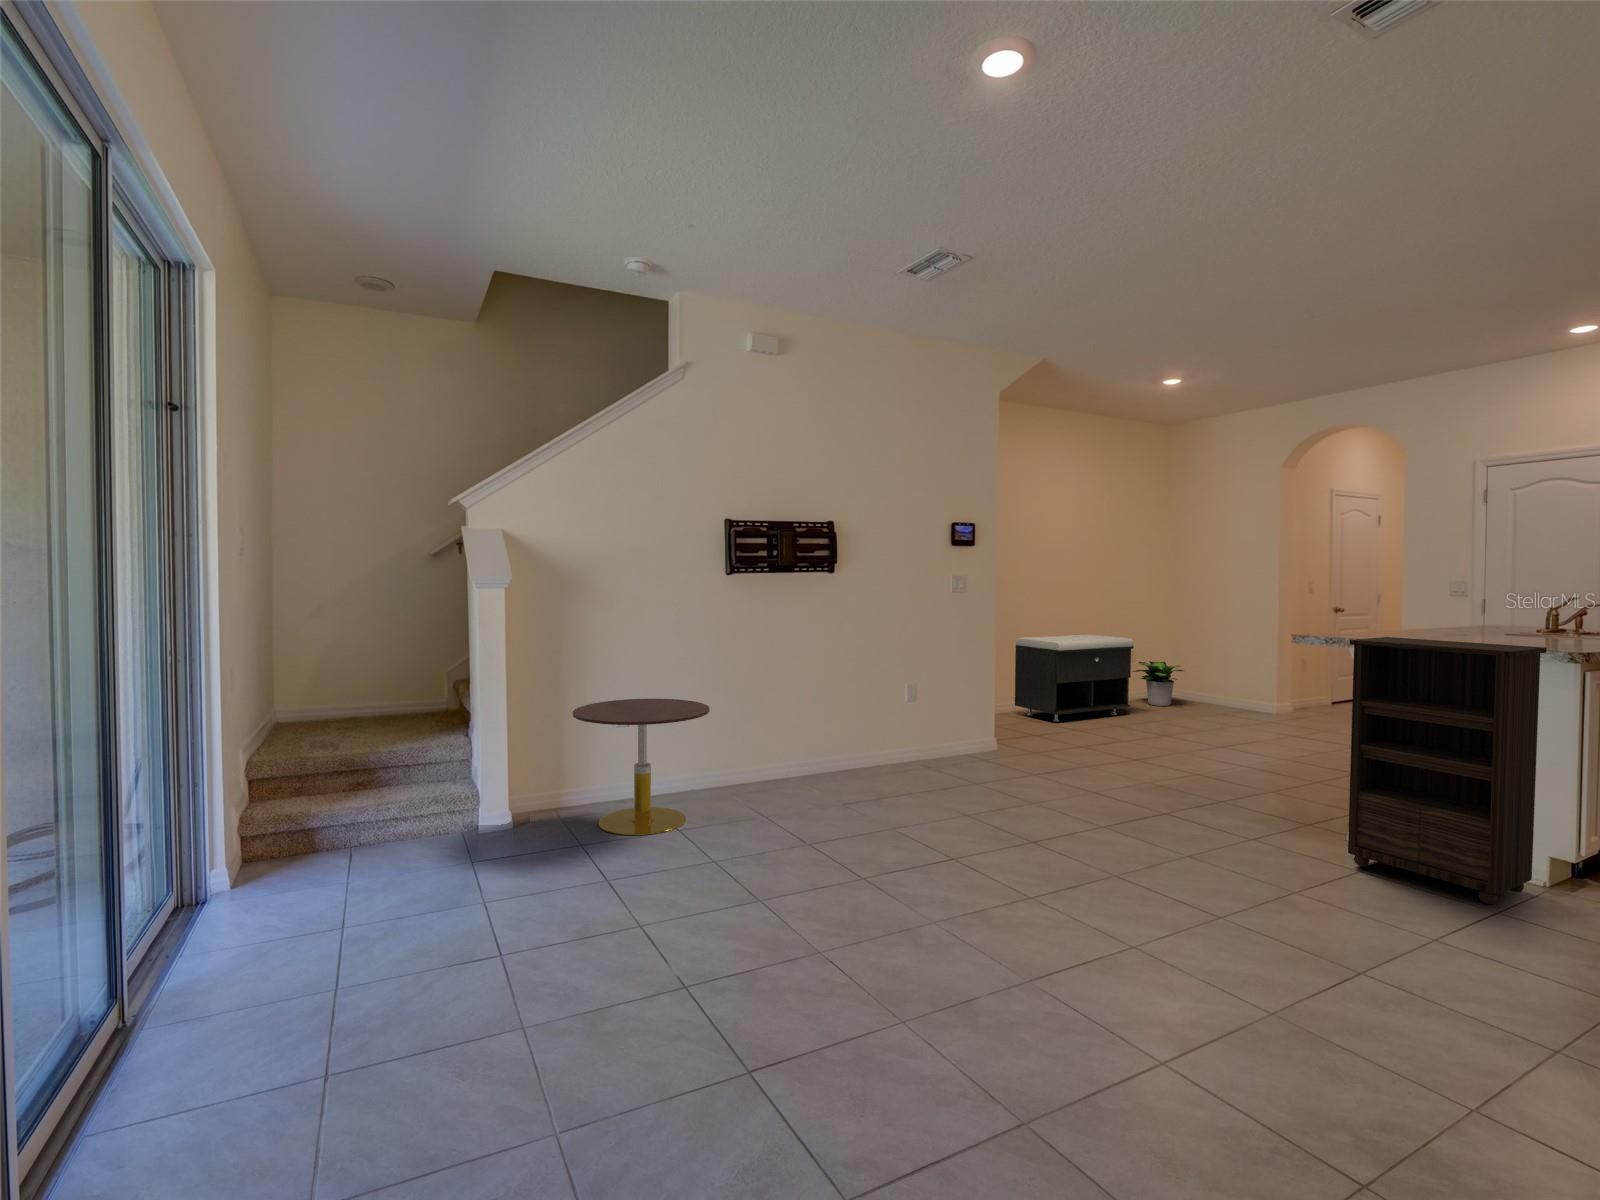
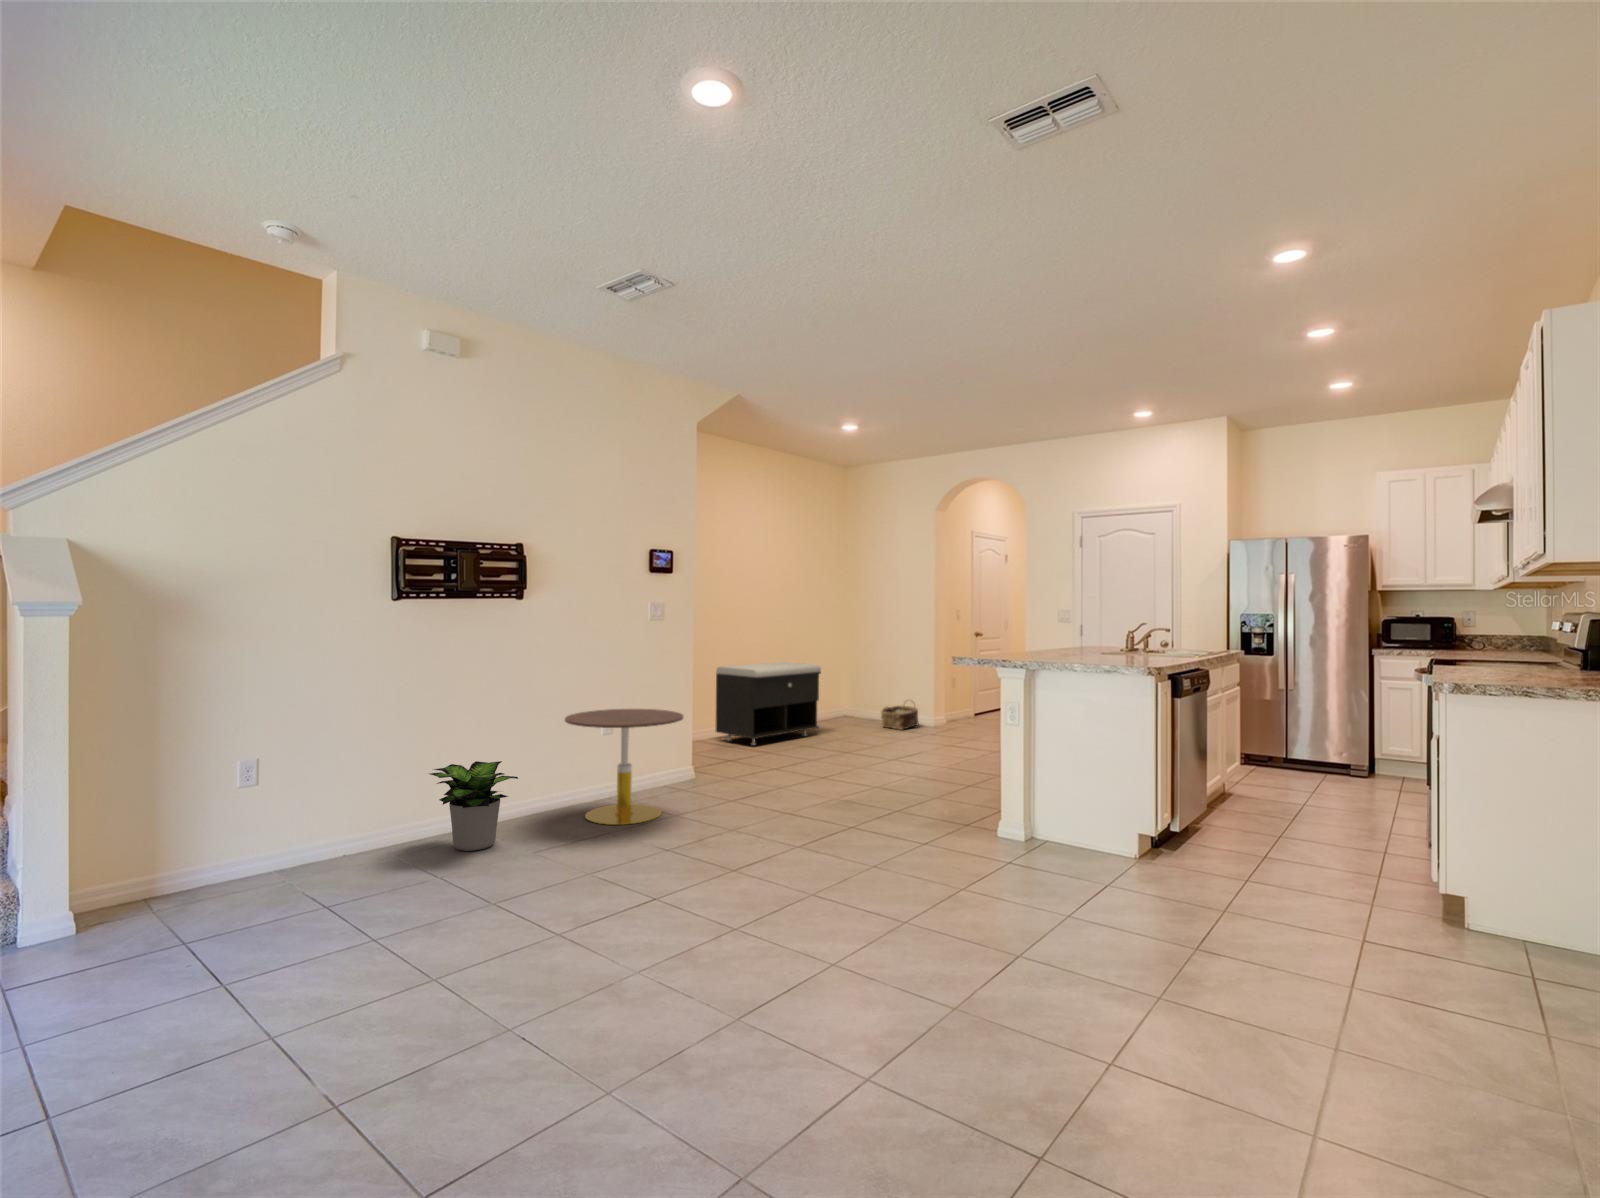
bookshelf: present [1348,637,1547,904] -> none [997,656,1134,880]
potted plant: present [1133,661,1183,706] -> present [429,761,518,851]
woven basket: none [1206,681,1254,715] -> present [881,705,919,730]
side table: present [573,699,710,835] -> present [565,709,683,825]

